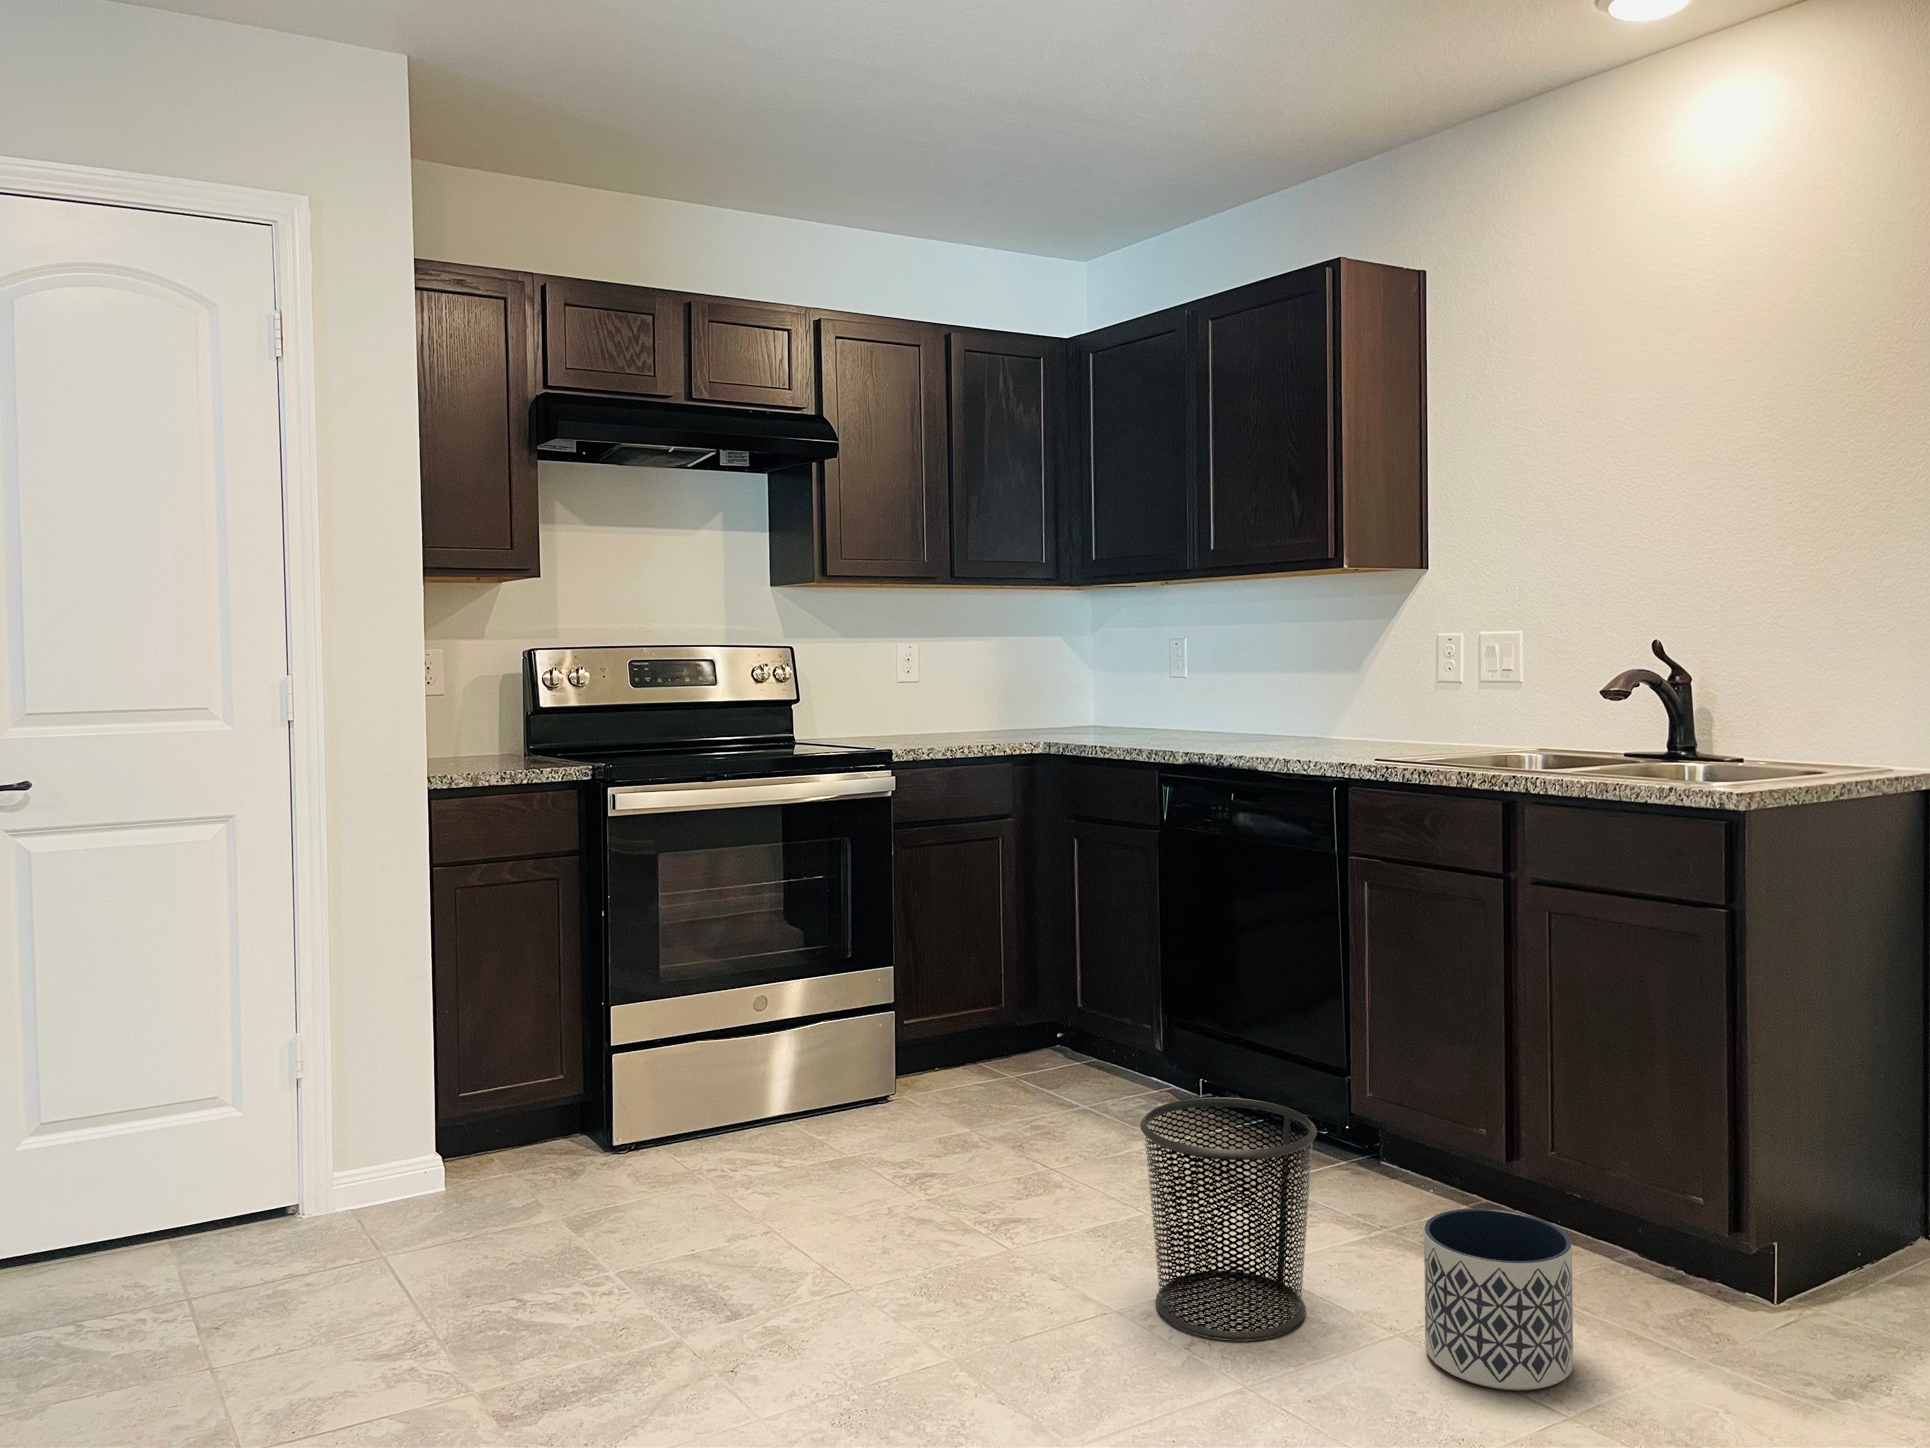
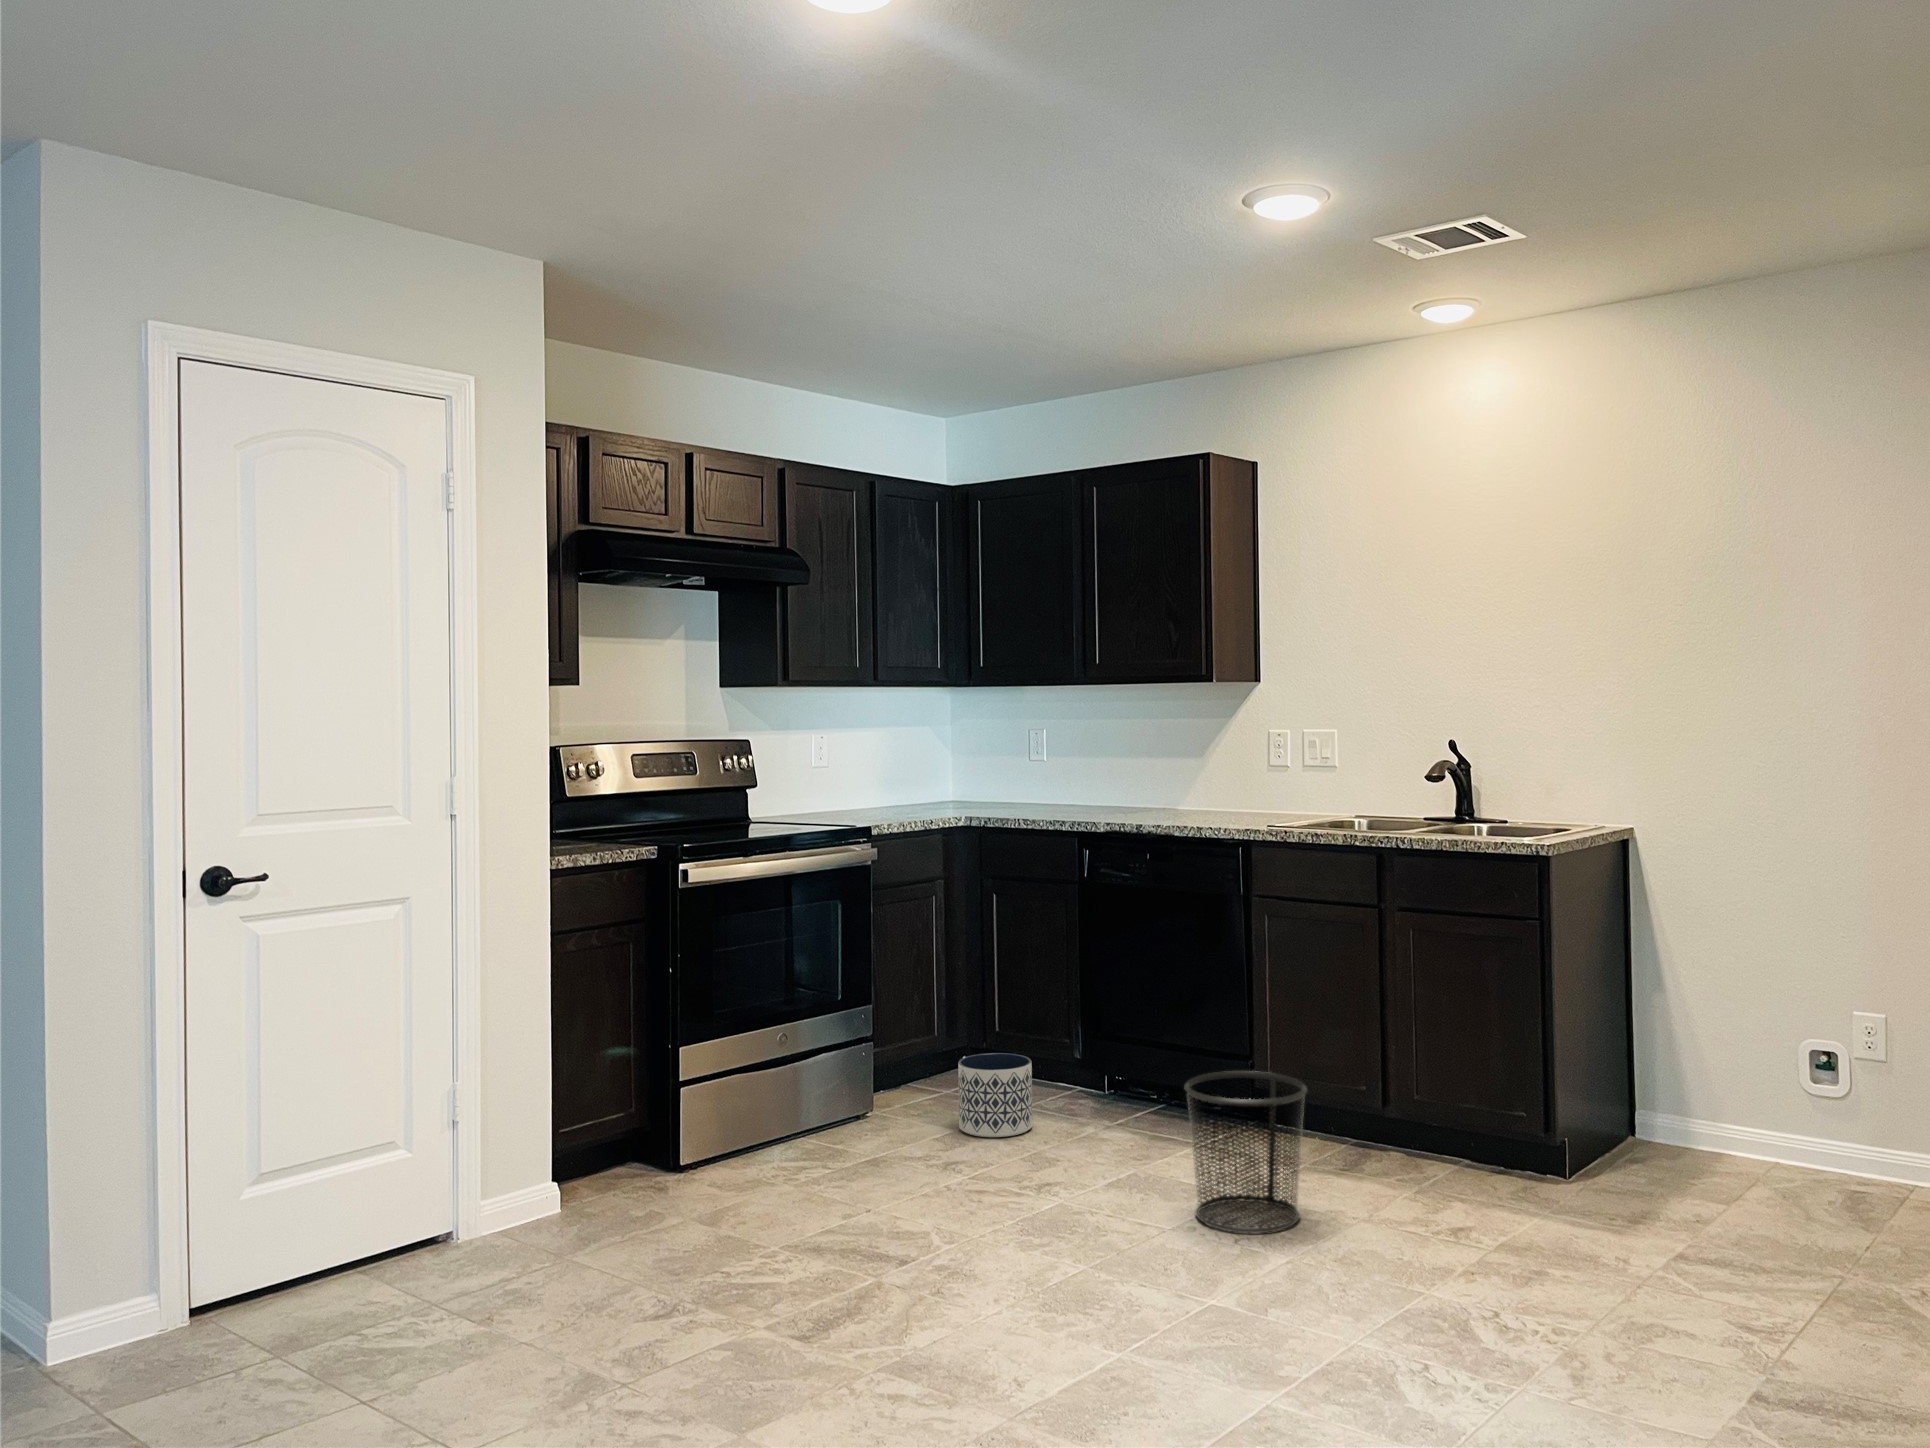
planter: present [1424,1208,1573,1390] -> present [958,1053,1032,1137]

